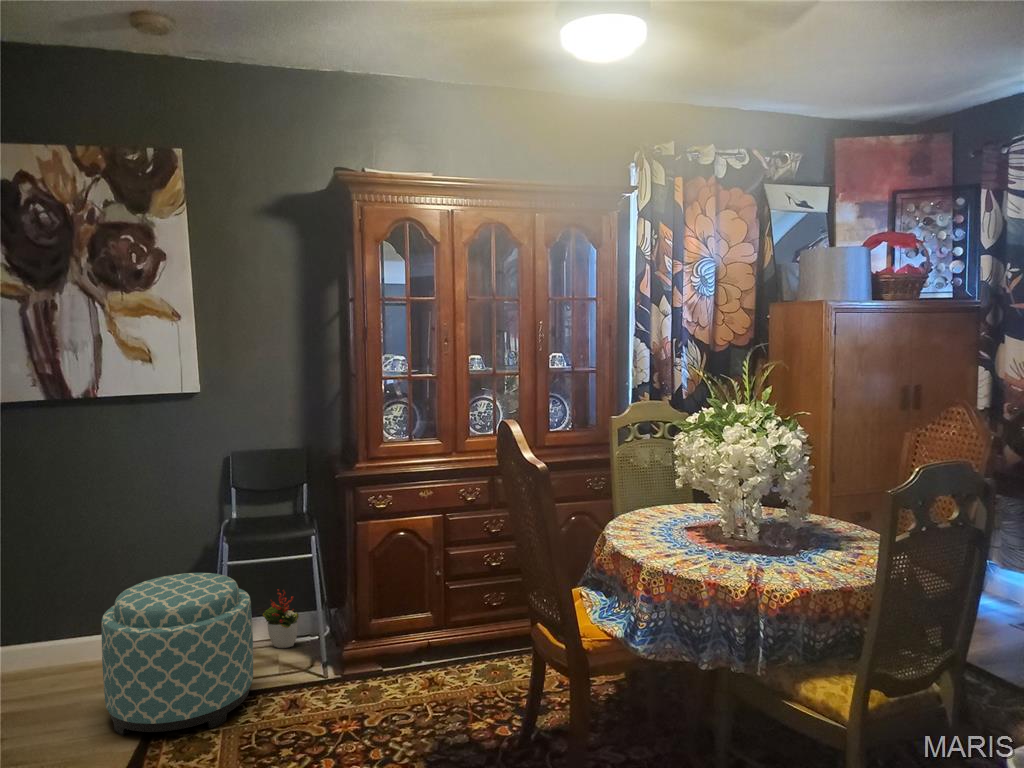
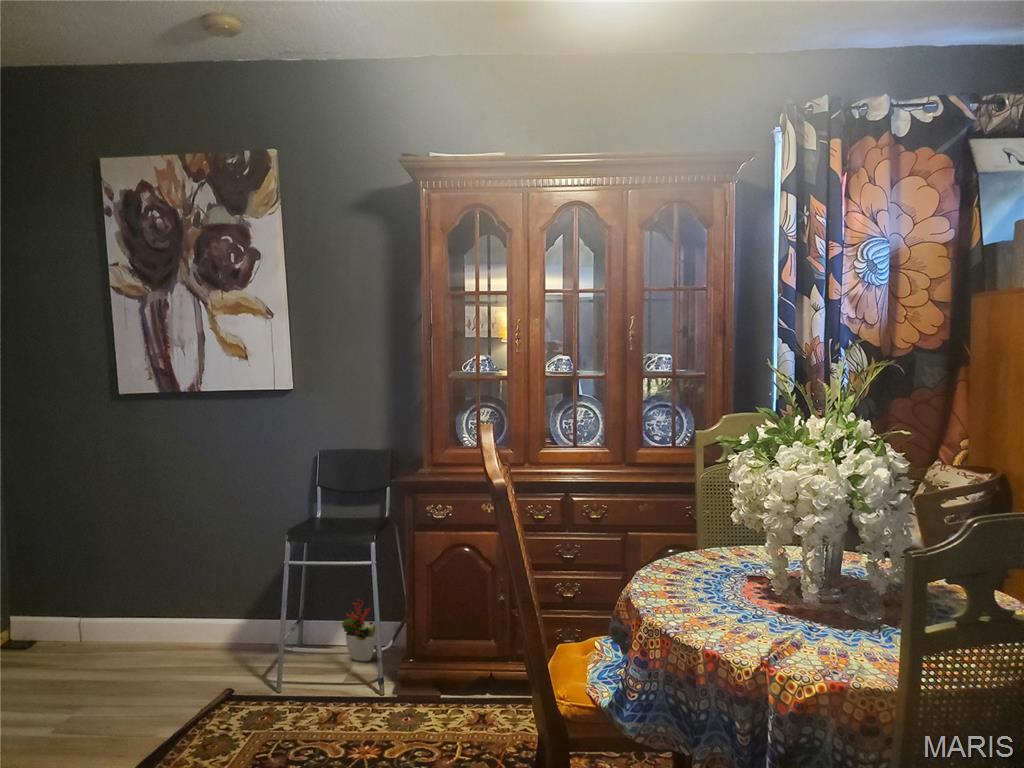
ottoman: present [101,573,253,736] -> none [161,572,305,728]

